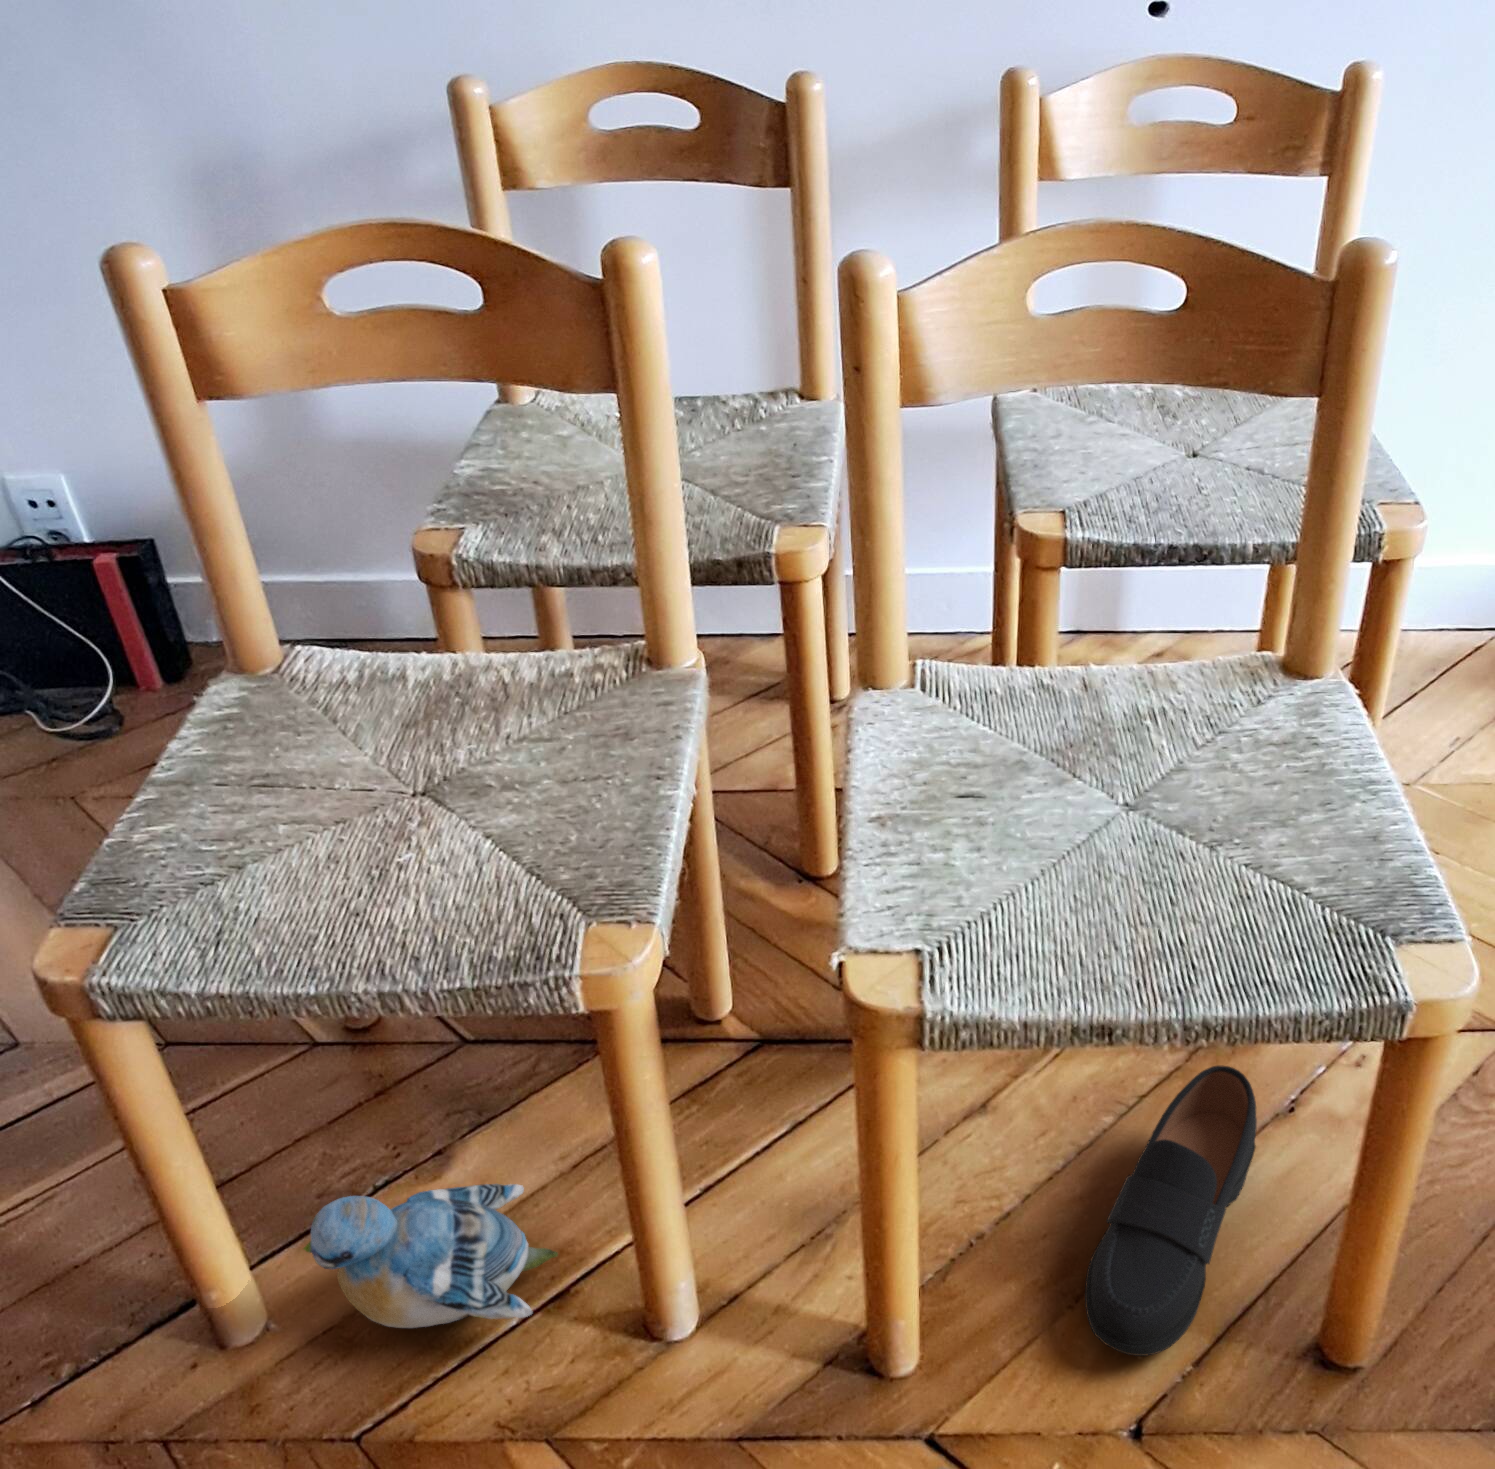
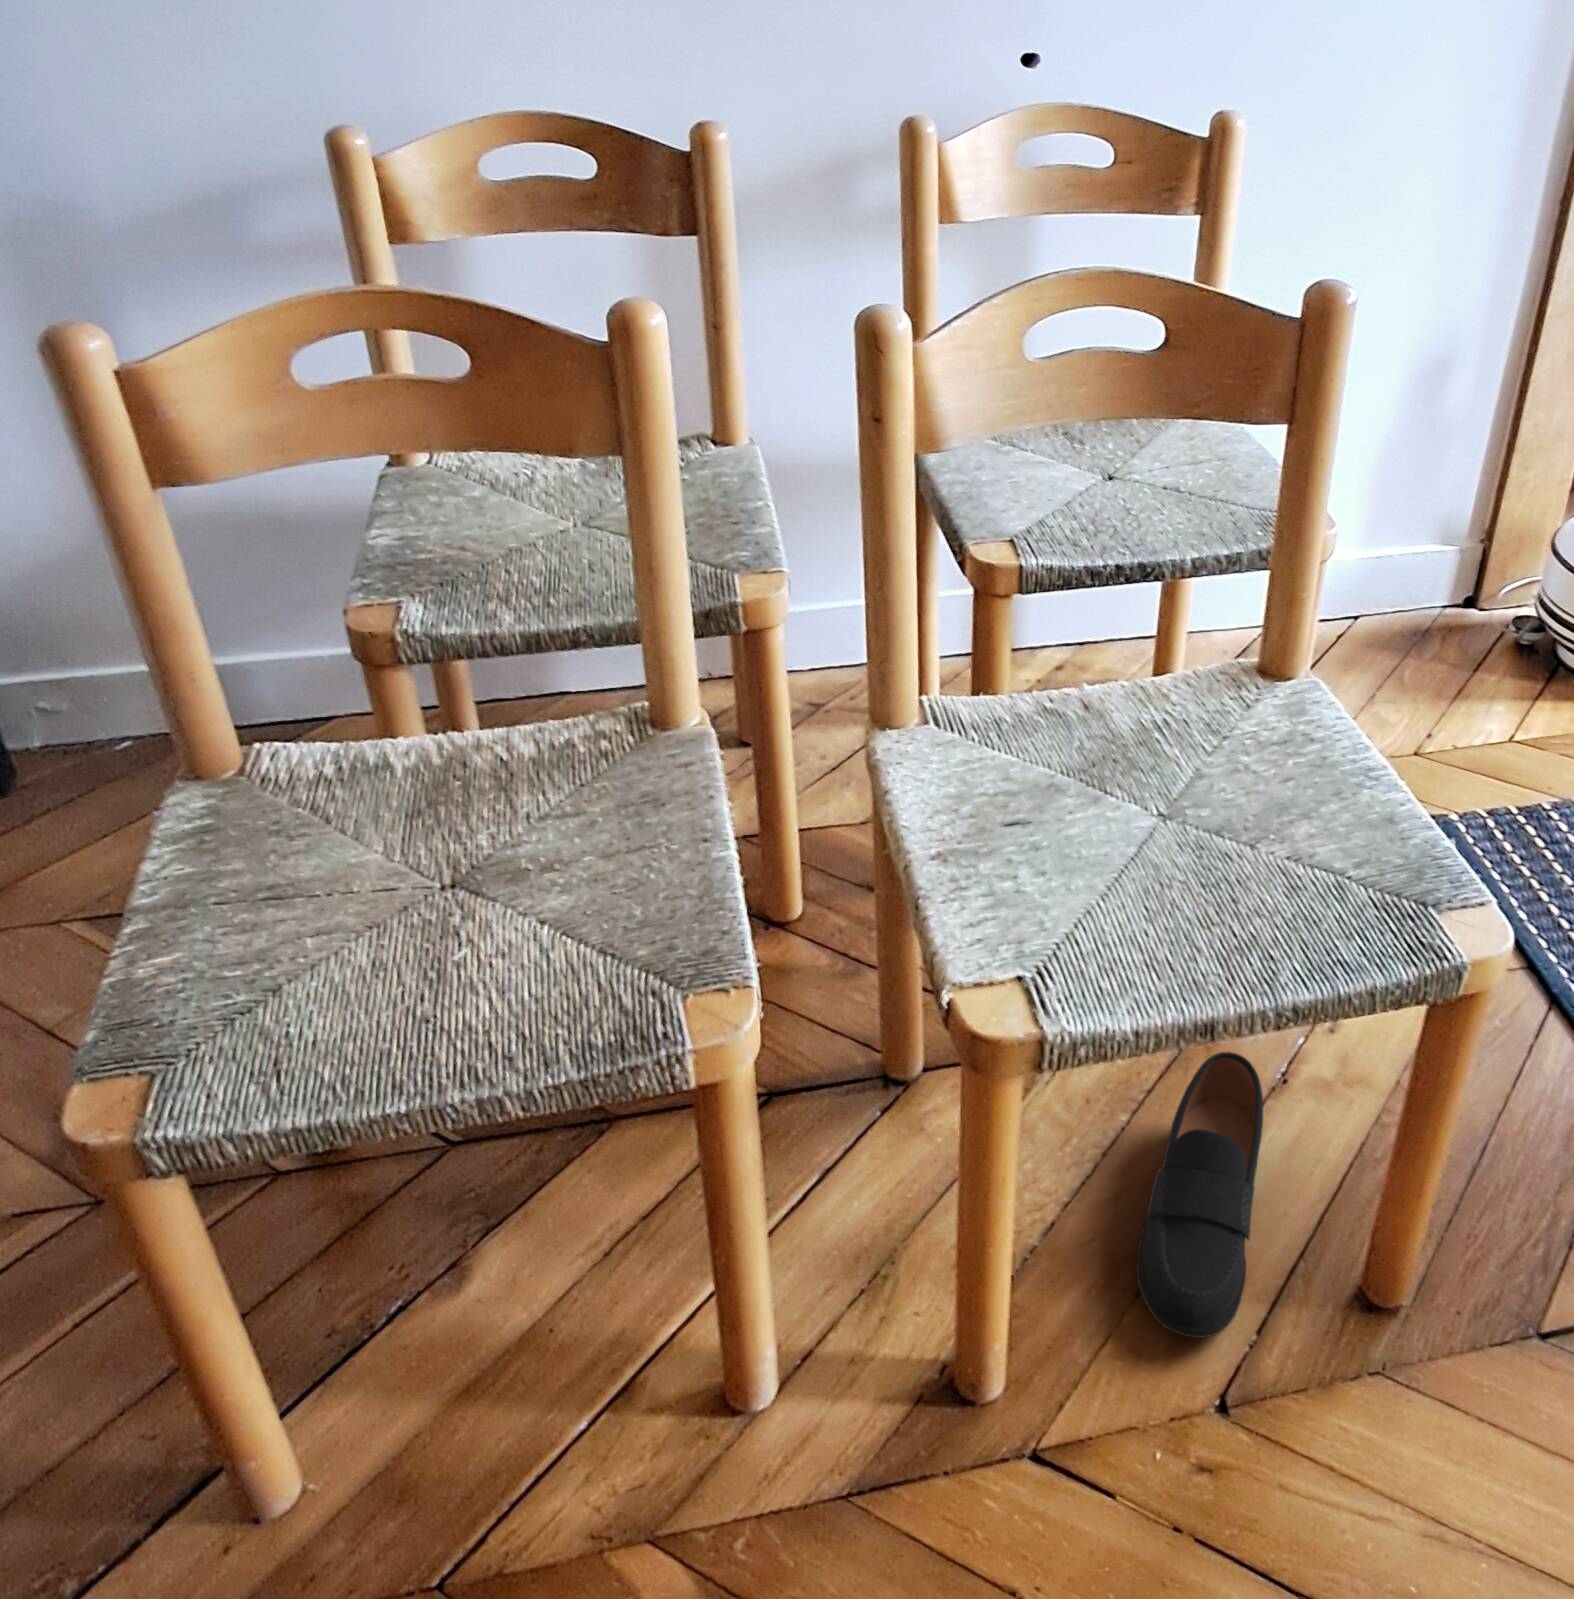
plush toy: present [304,1184,558,1328] -> none [362,1277,619,1446]

